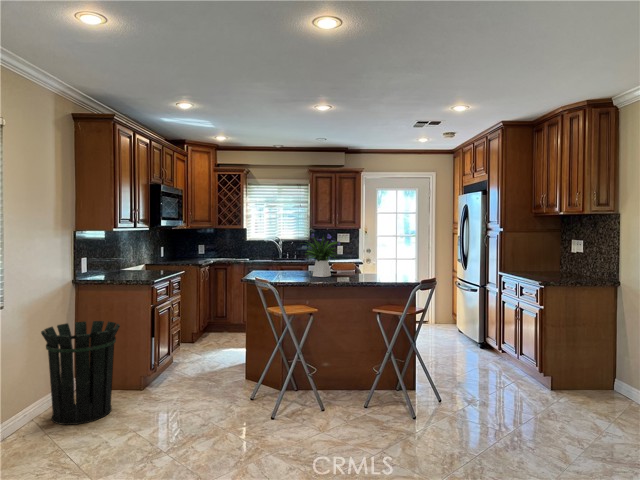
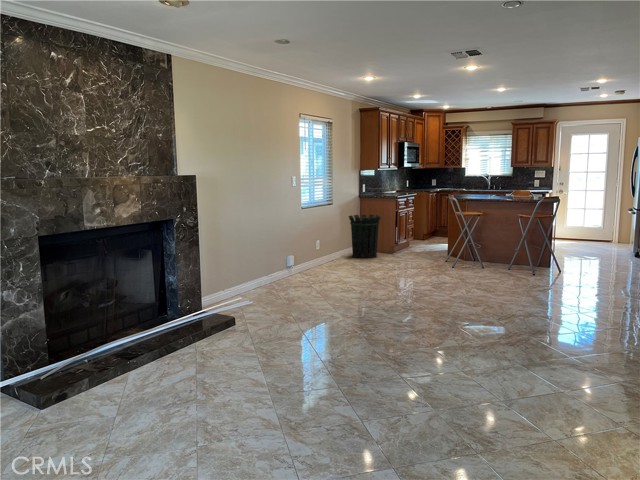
flower arrangement: present [306,233,340,277] -> none [480,168,509,197]

